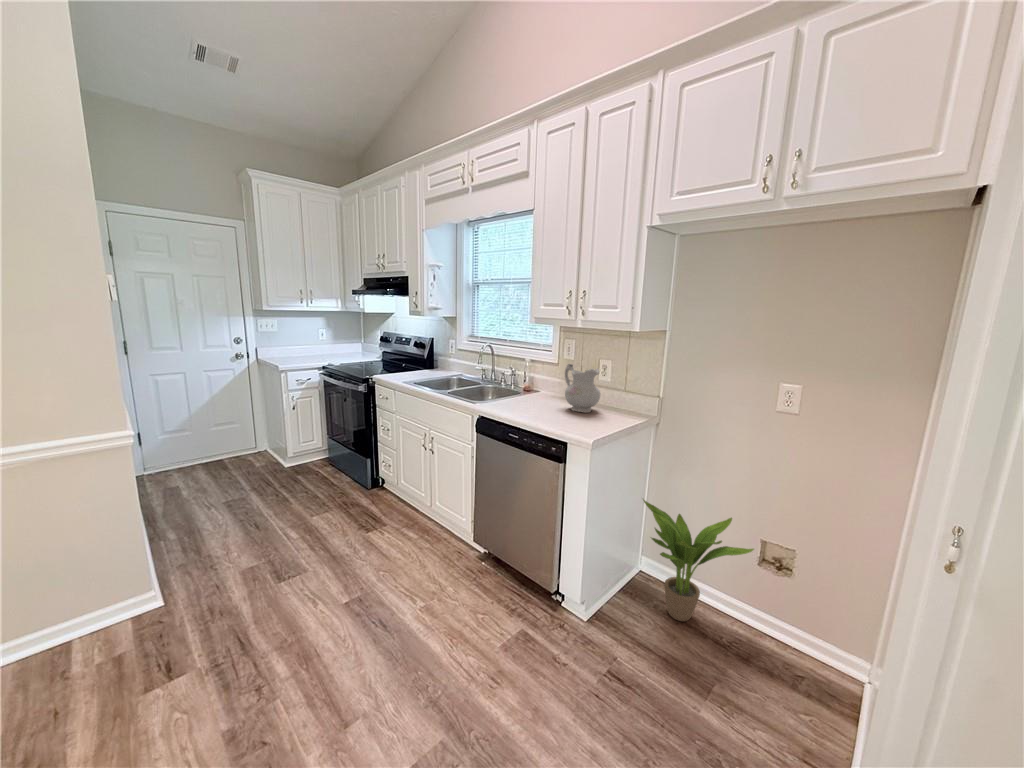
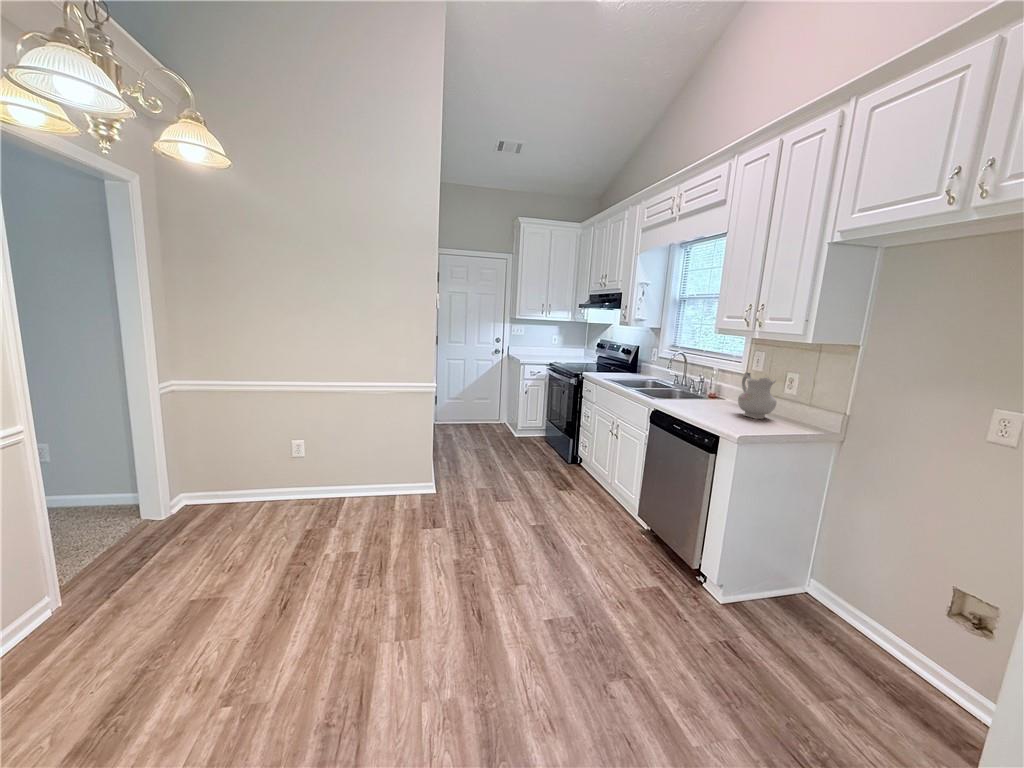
potted plant: present [643,499,754,621] -> none [797,504,930,645]

